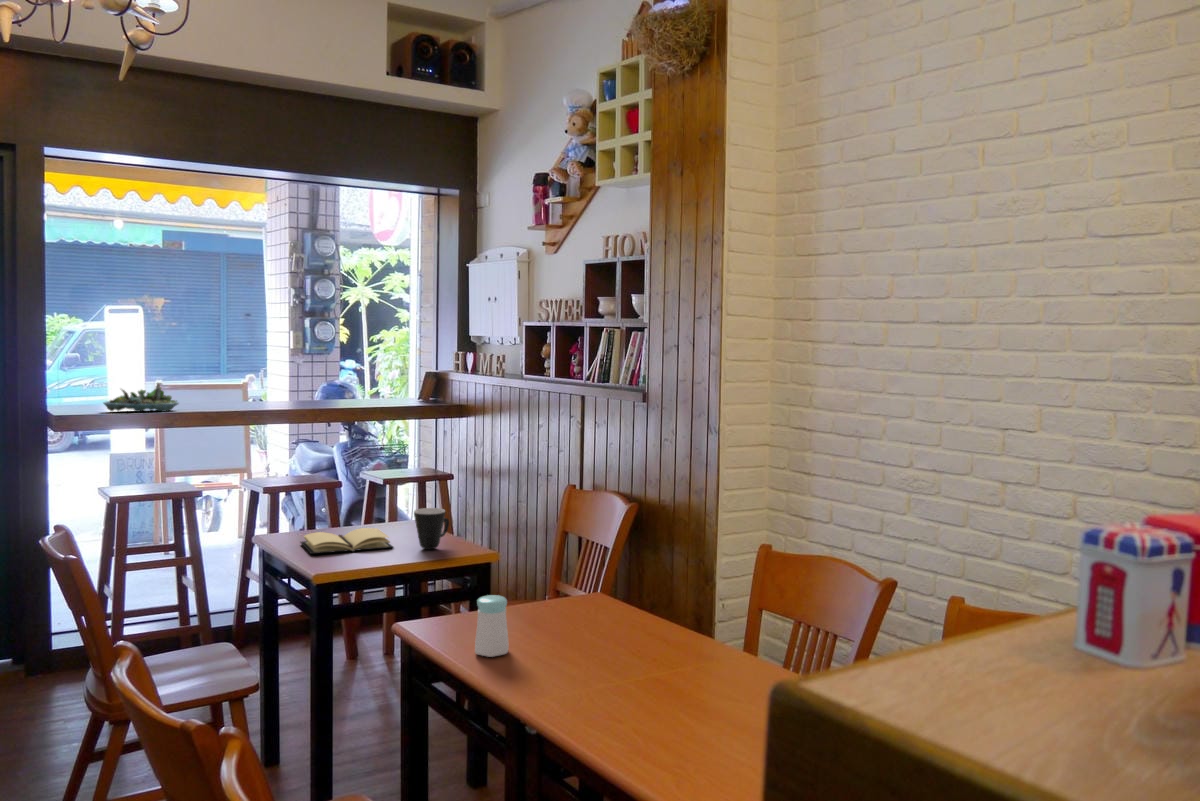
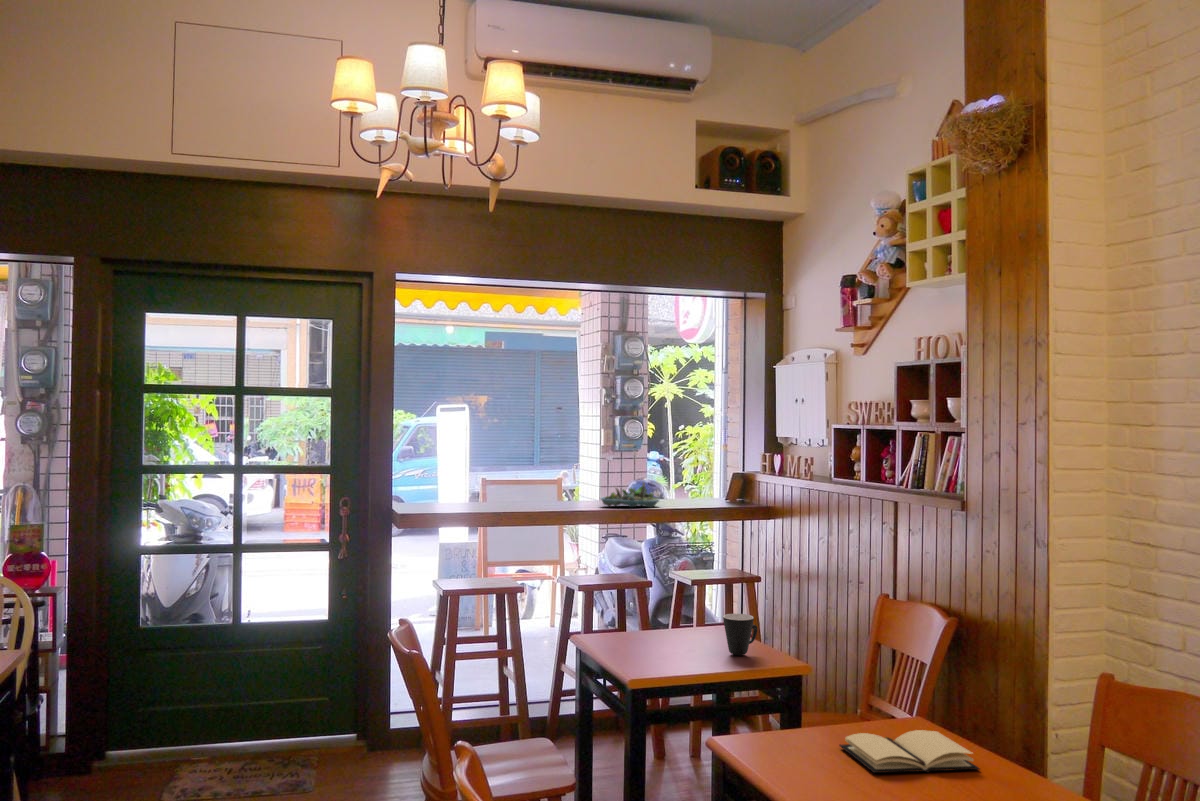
succulent planter: present [103,384,179,412] -> present [601,483,659,507]
book: present [301,528,393,554] -> present [839,730,980,773]
salt shaker: present [475,595,509,657] -> none [786,707,819,769]

